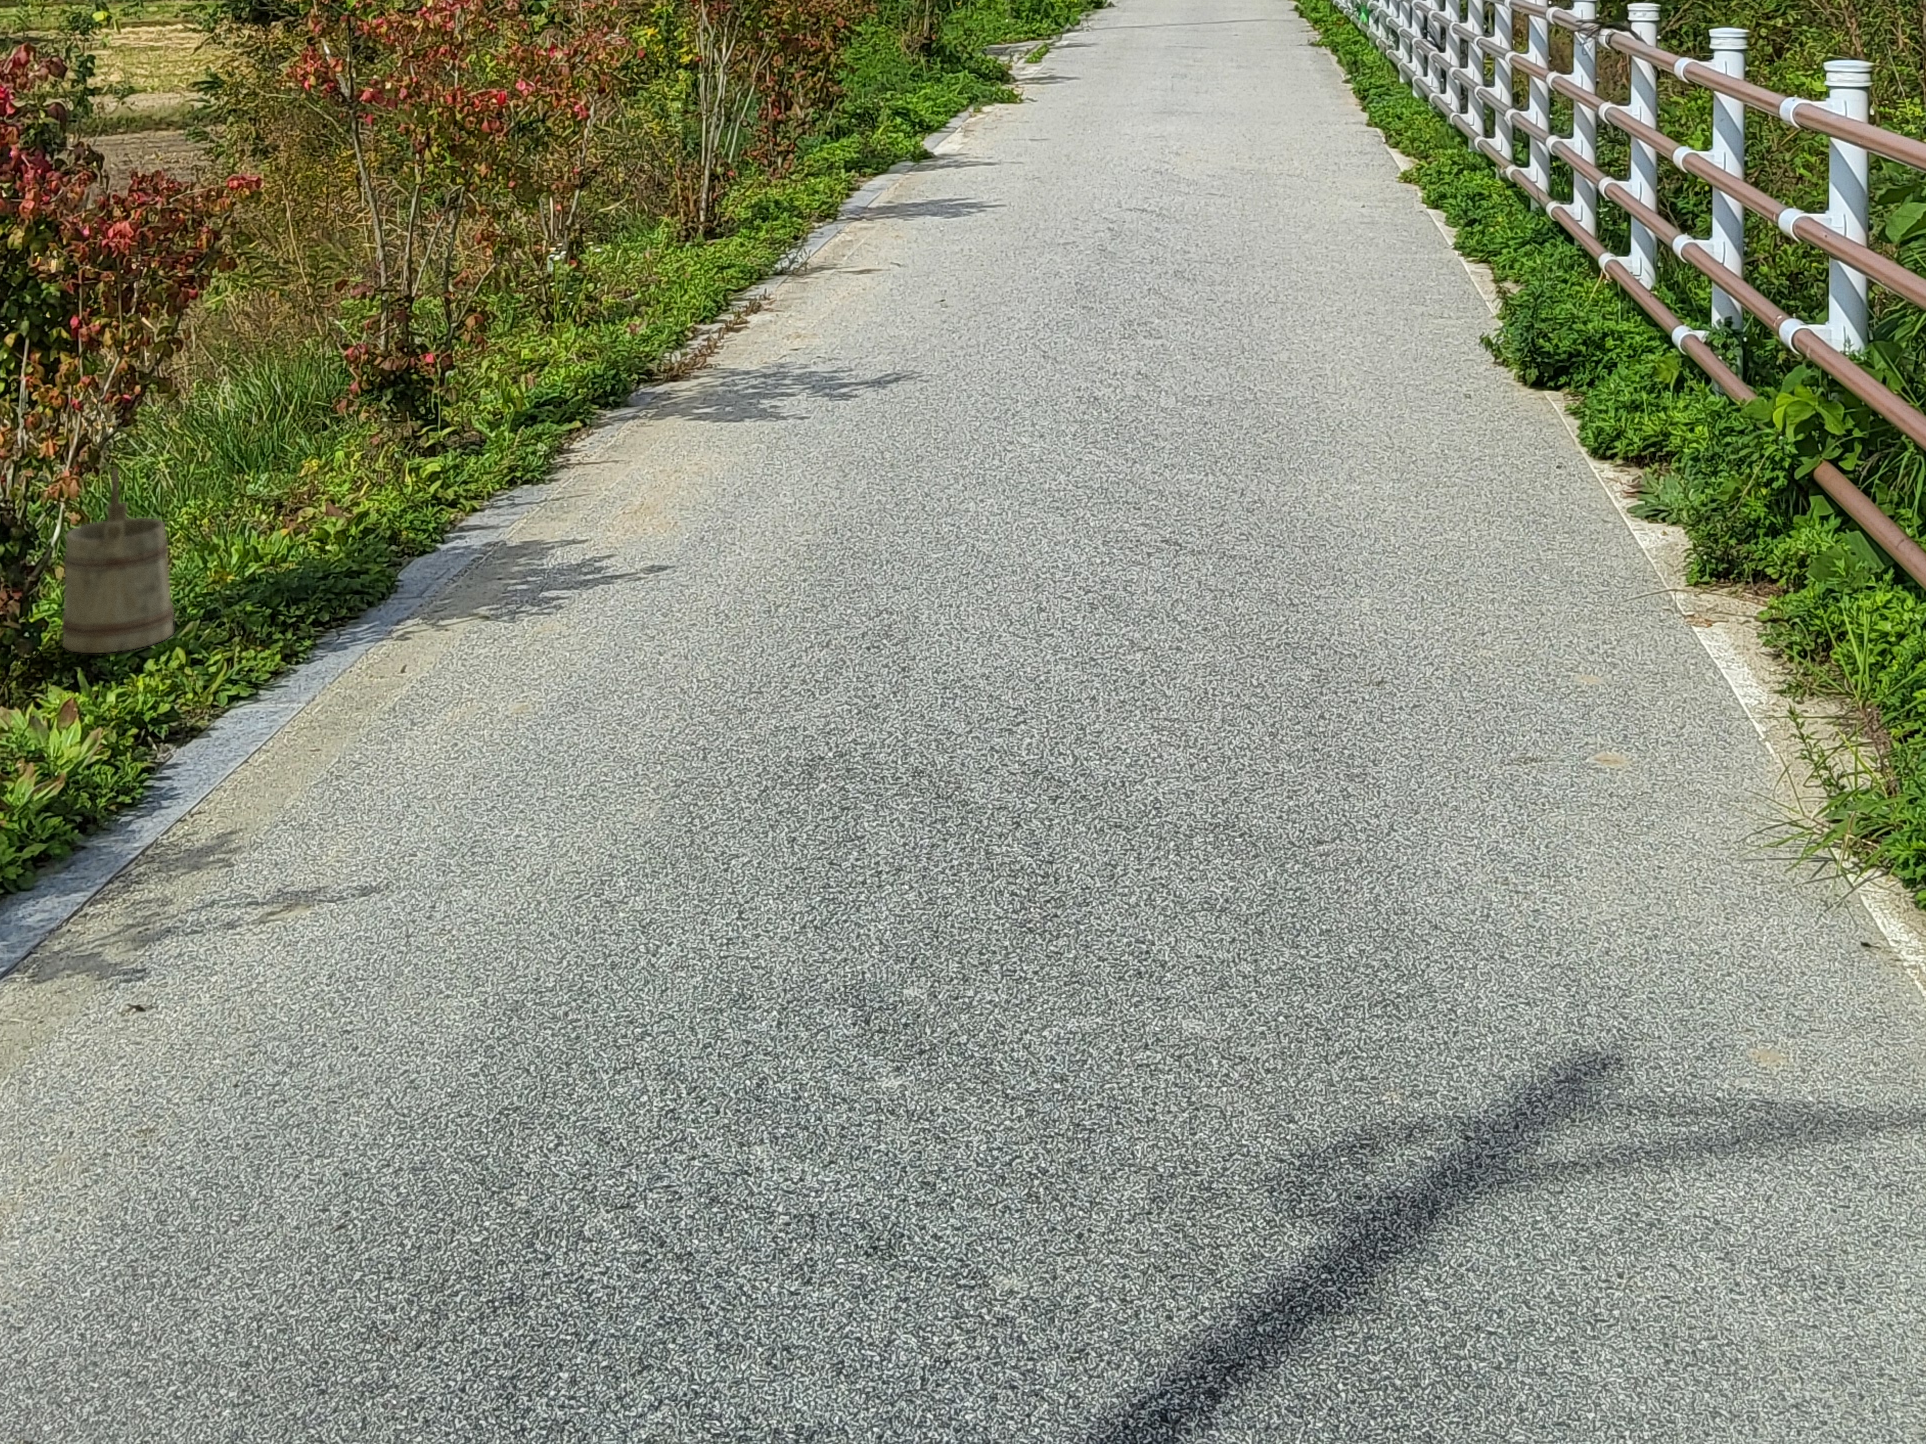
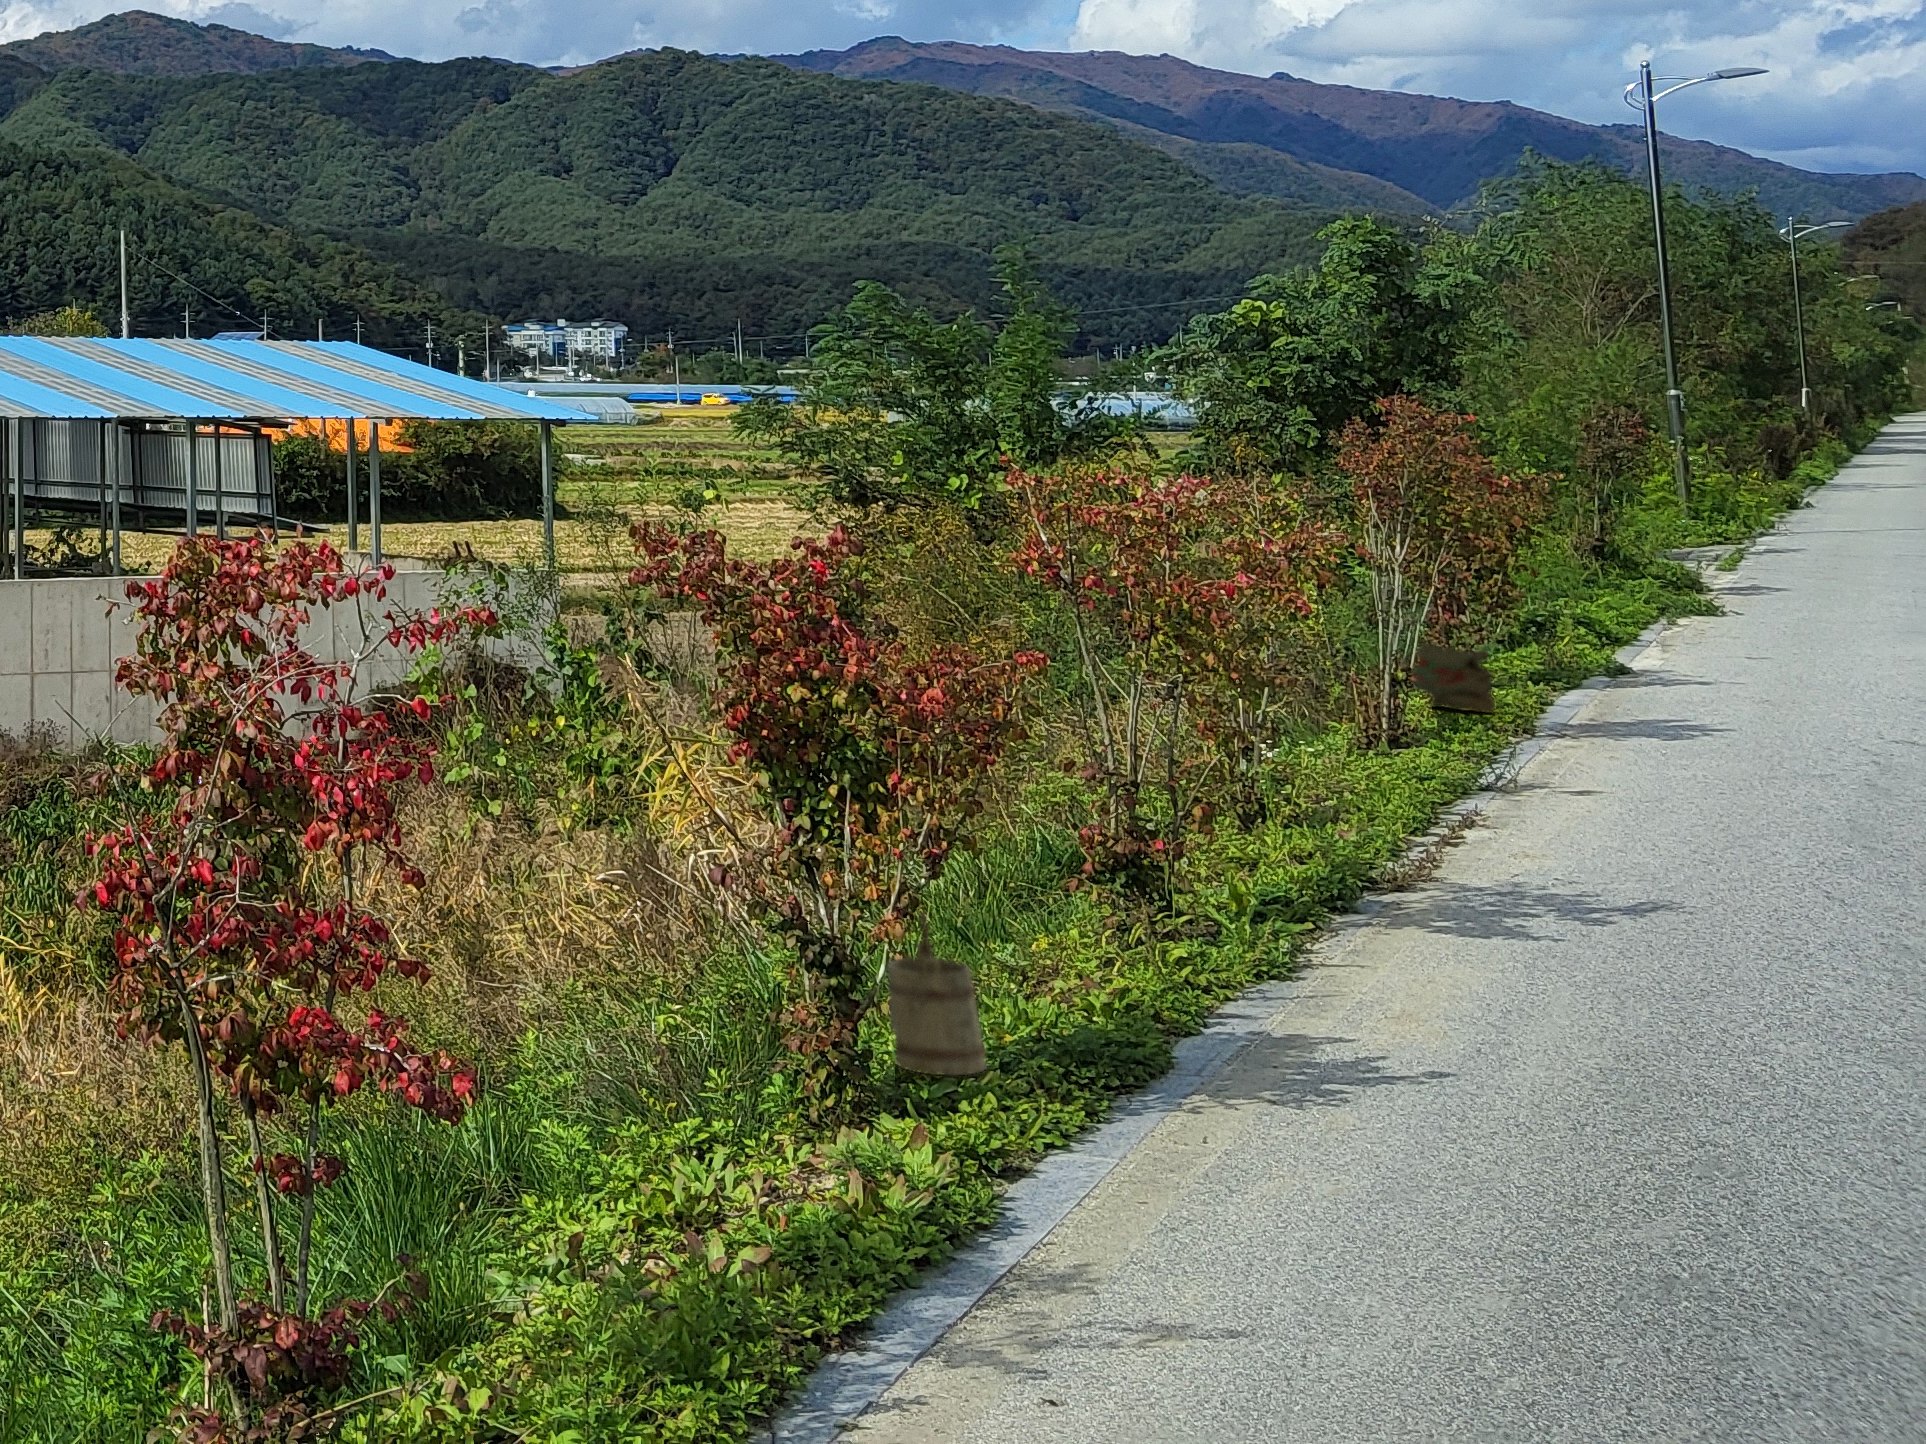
bag: none [745,138,818,200] -> present [1414,642,1498,713]

